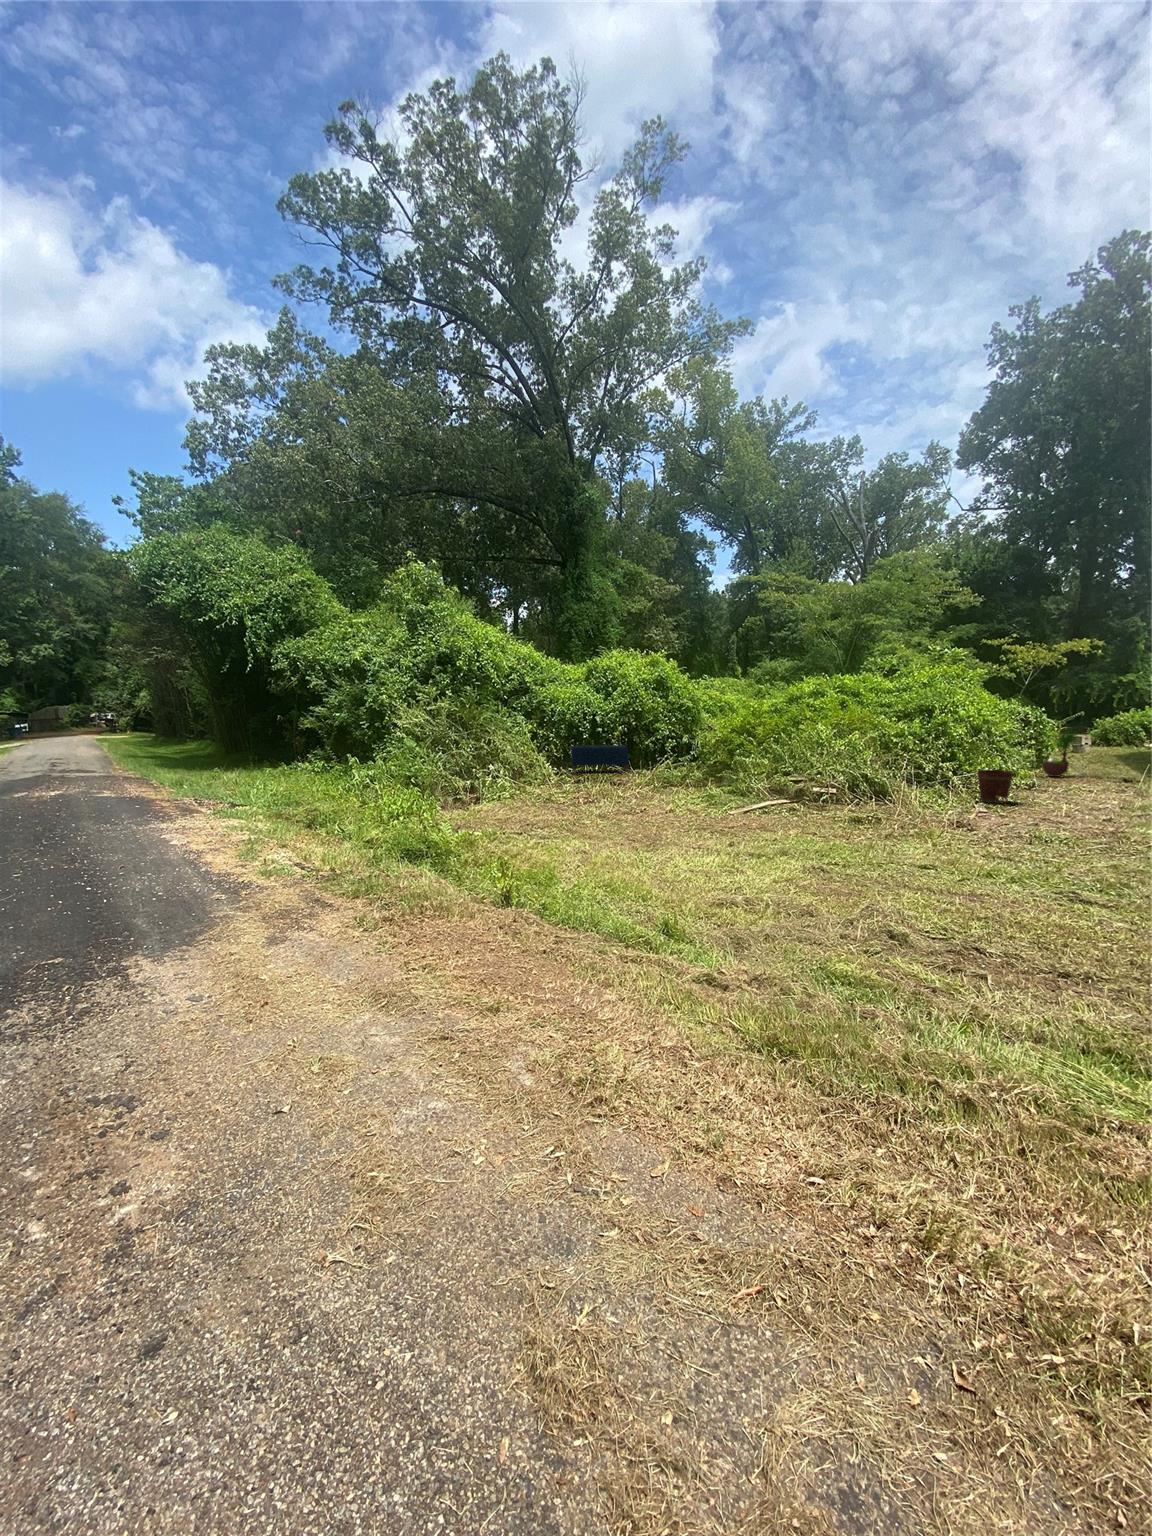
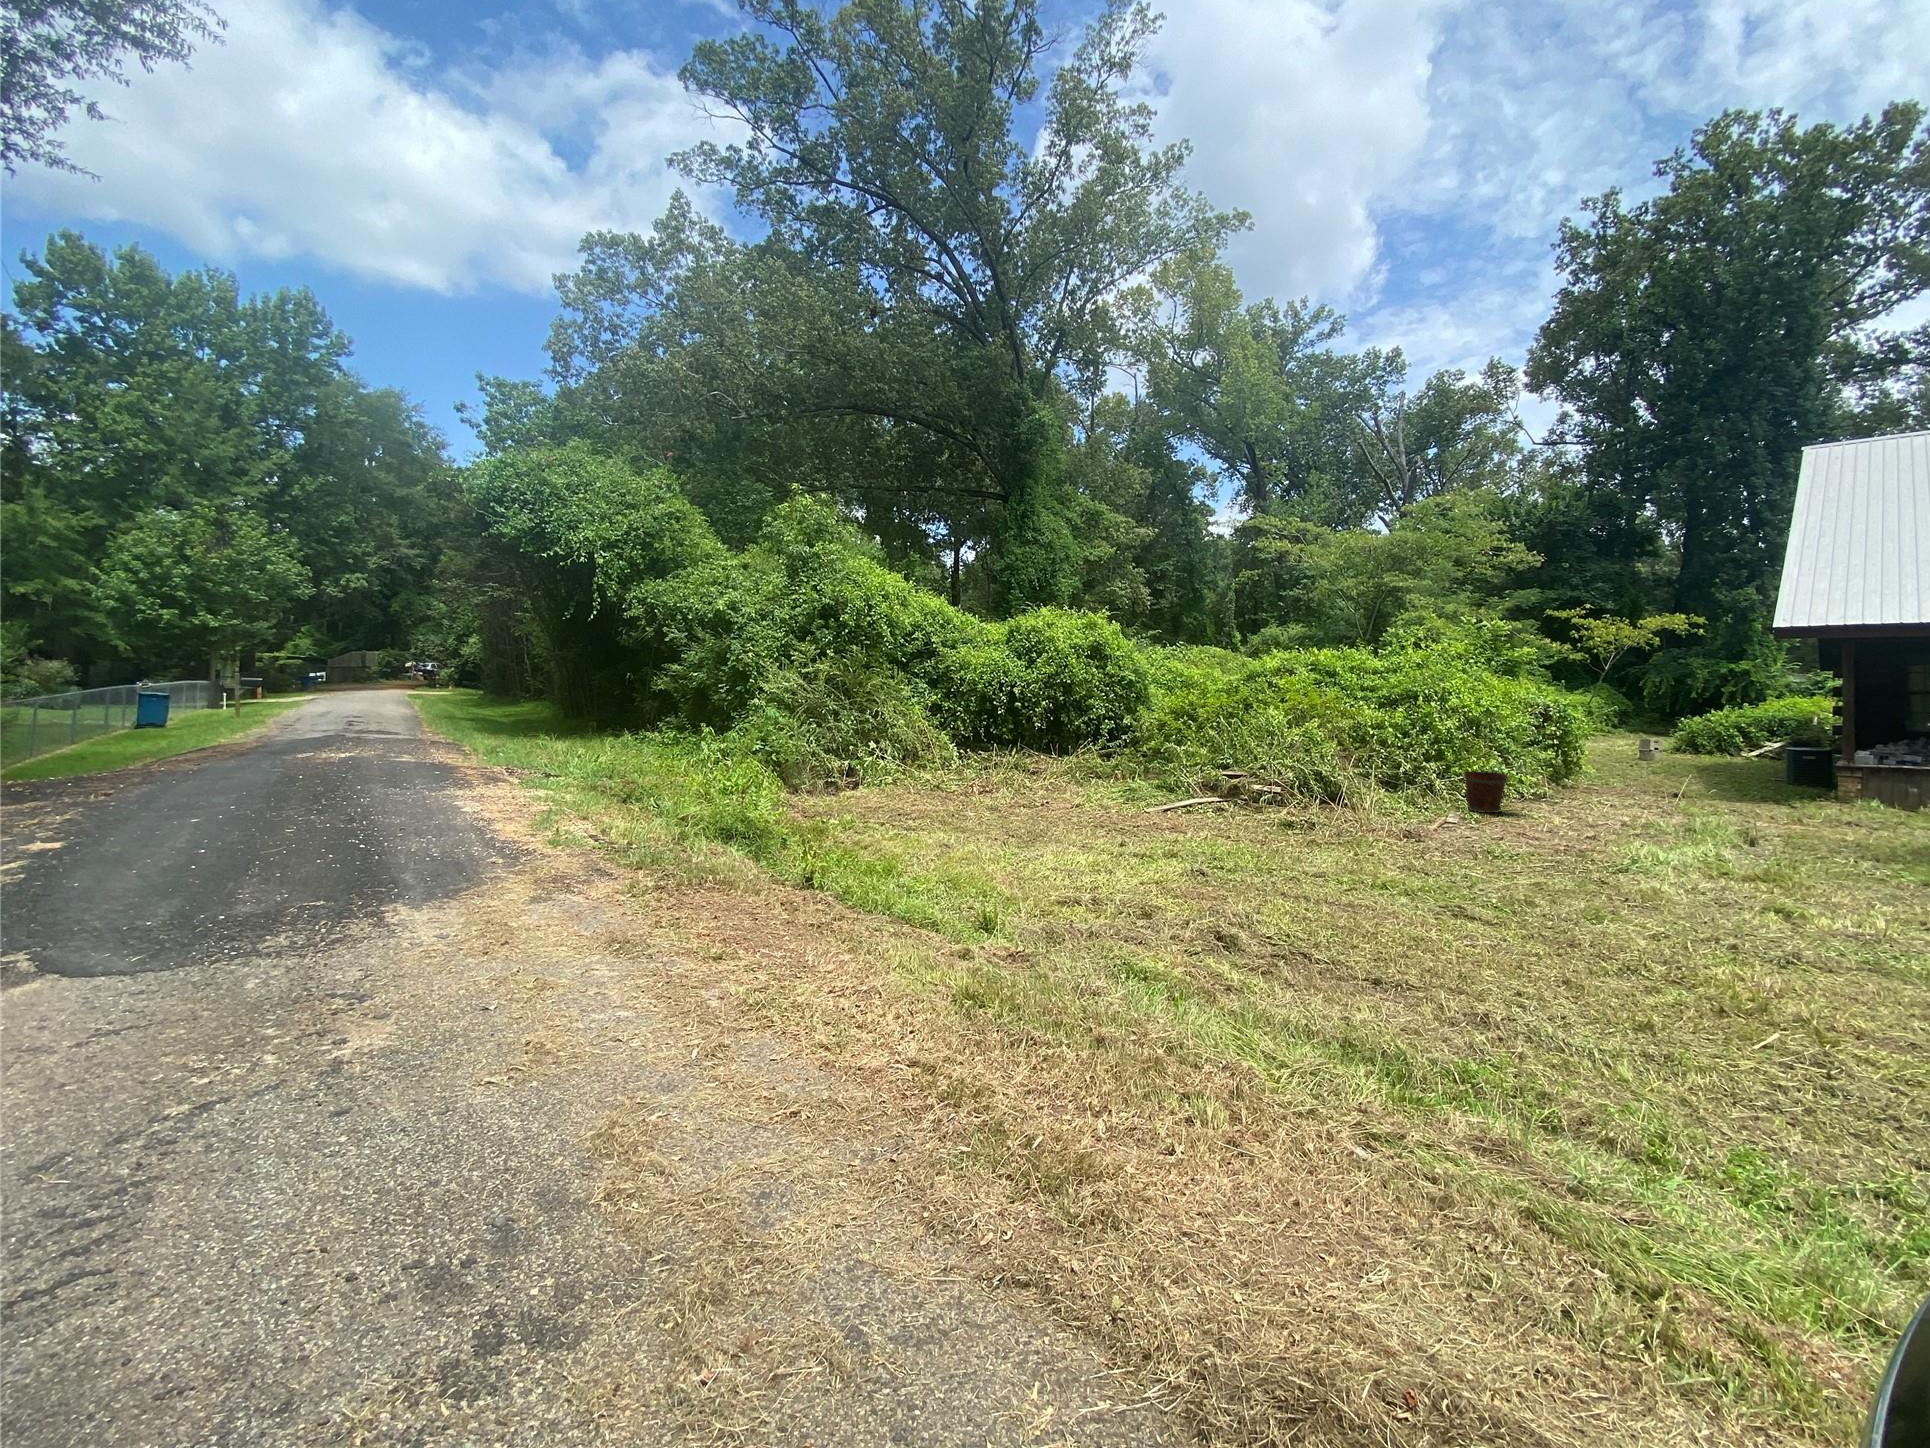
potted tree: present [1042,731,1077,777] -> none [1570,722,1613,785]
bench: present [571,745,628,774] -> none [981,724,1052,761]

